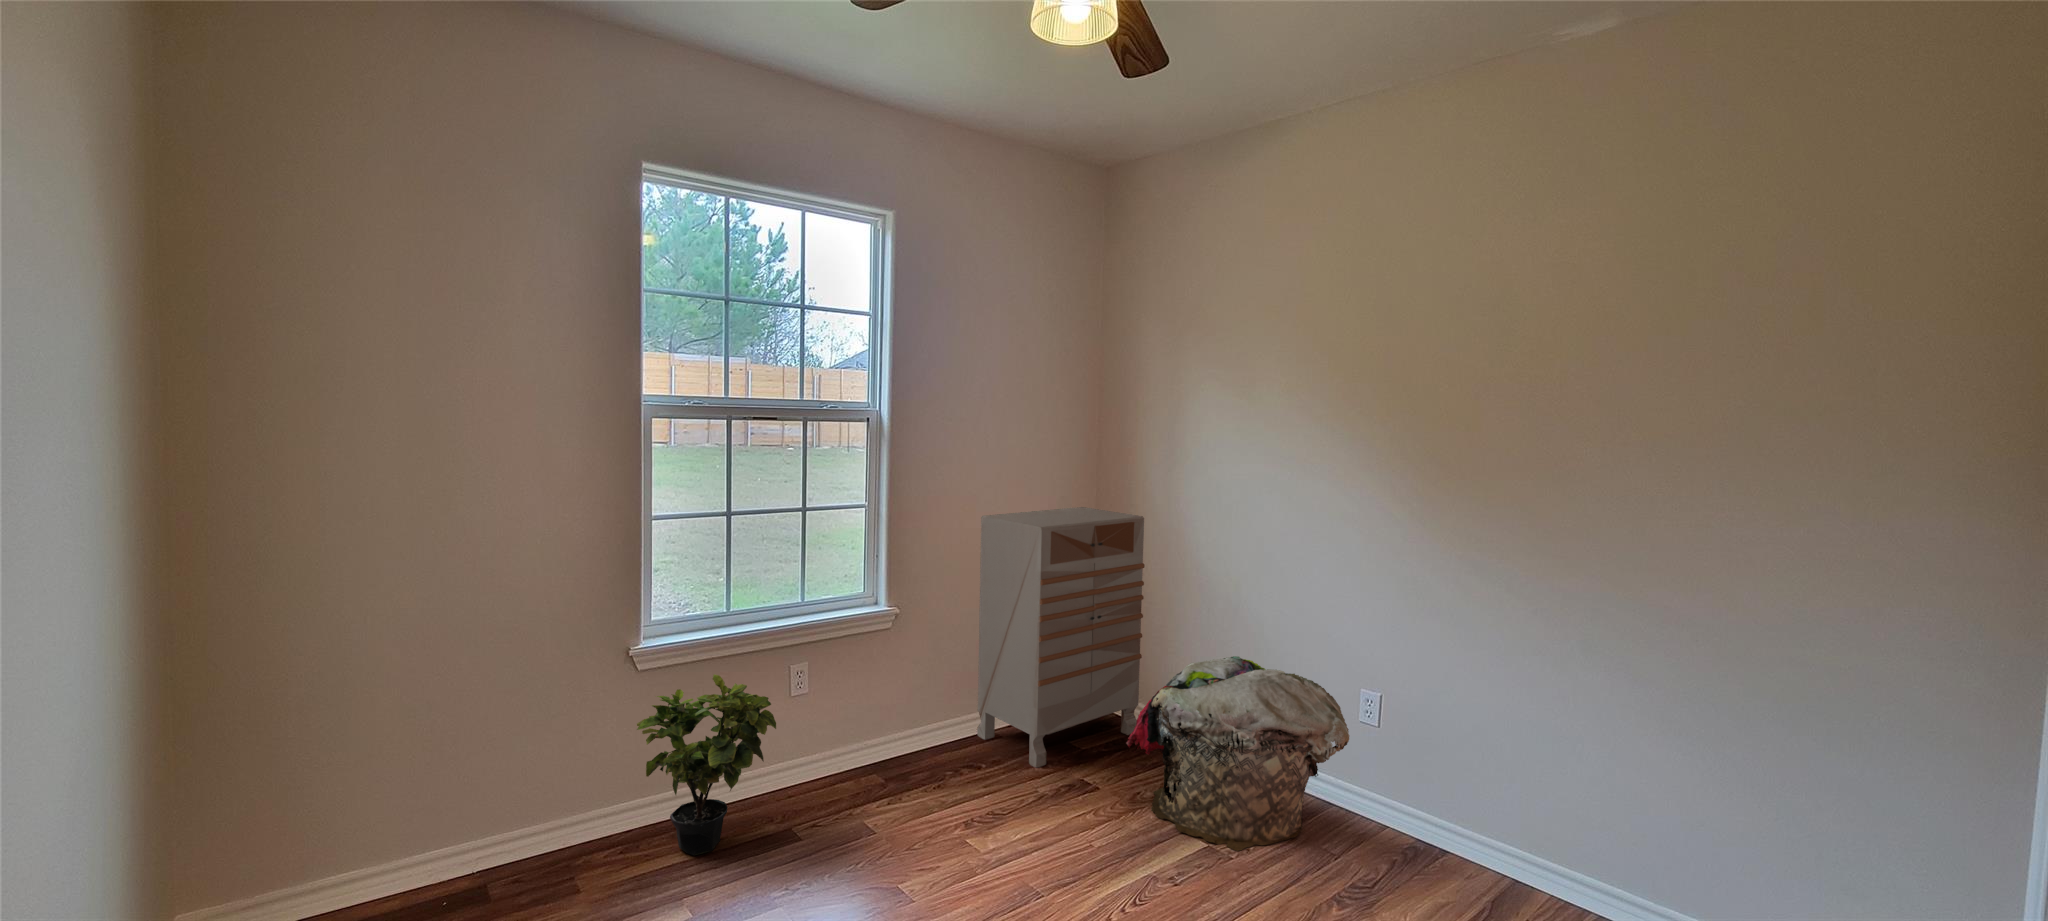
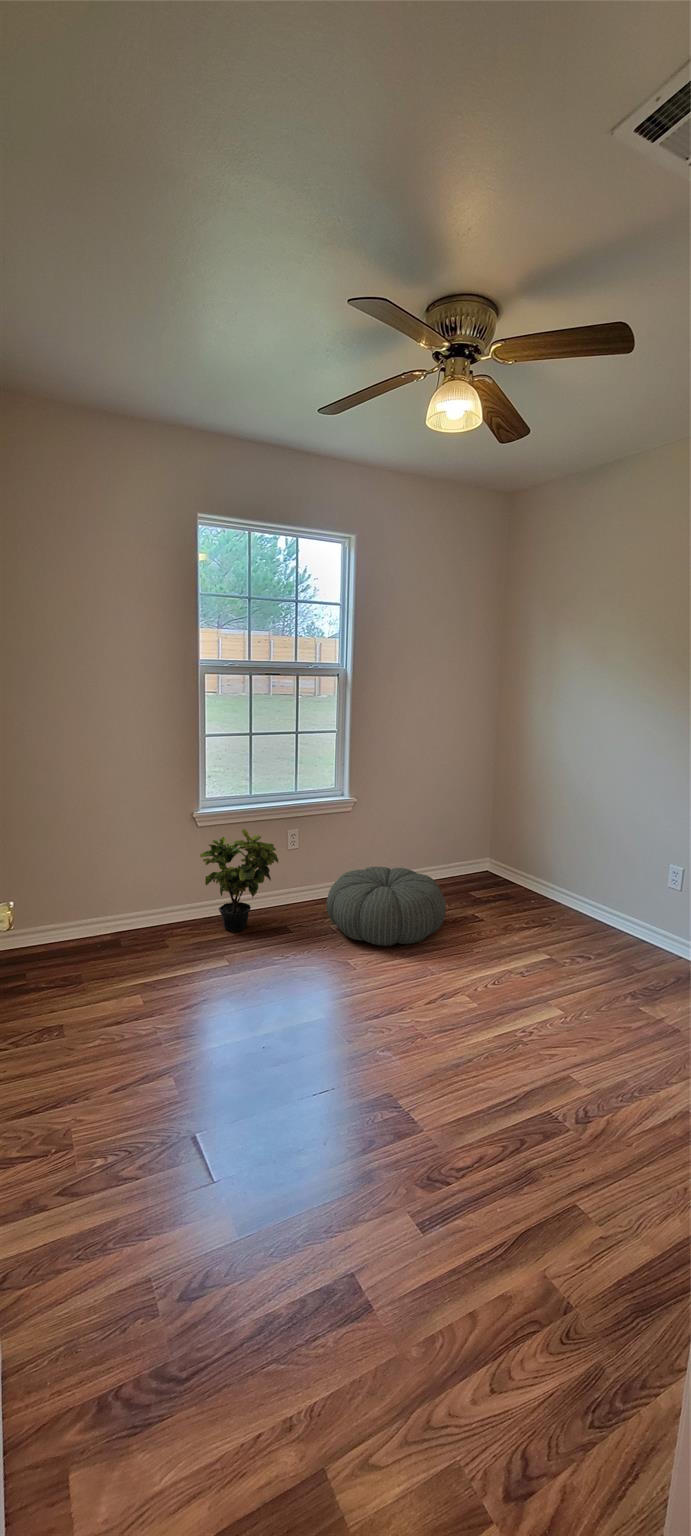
dresser: present [977,507,1145,768] -> none [408,736,529,906]
laundry basket: present [1126,656,1349,851] -> none [503,839,658,963]
pouf: none [858,716,1047,854] -> present [327,867,446,946]

